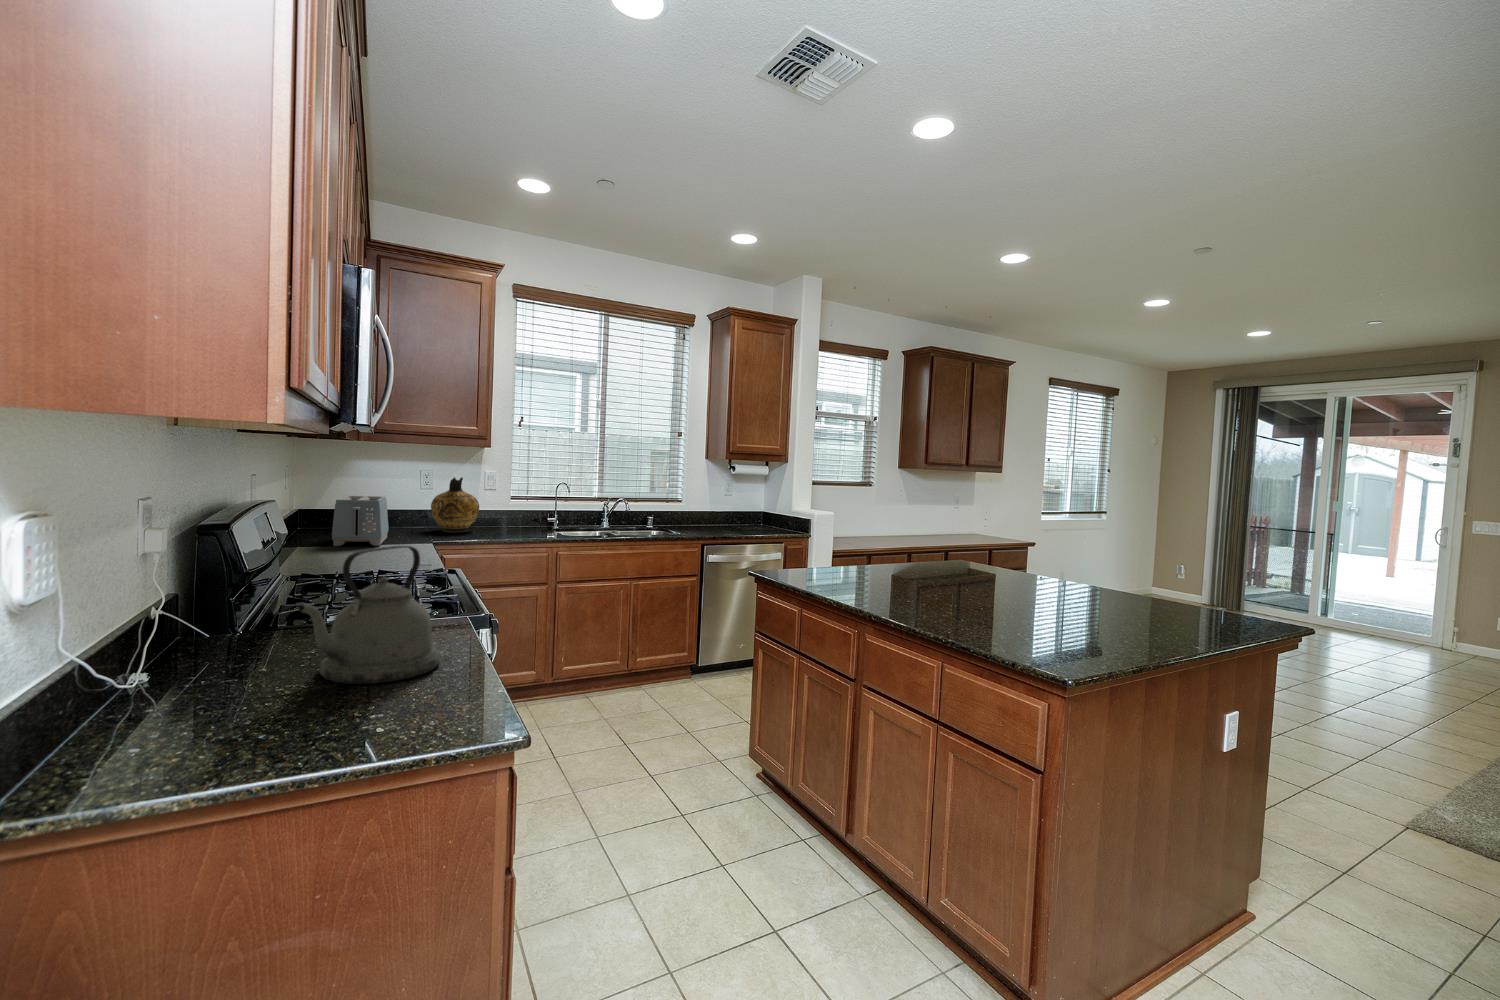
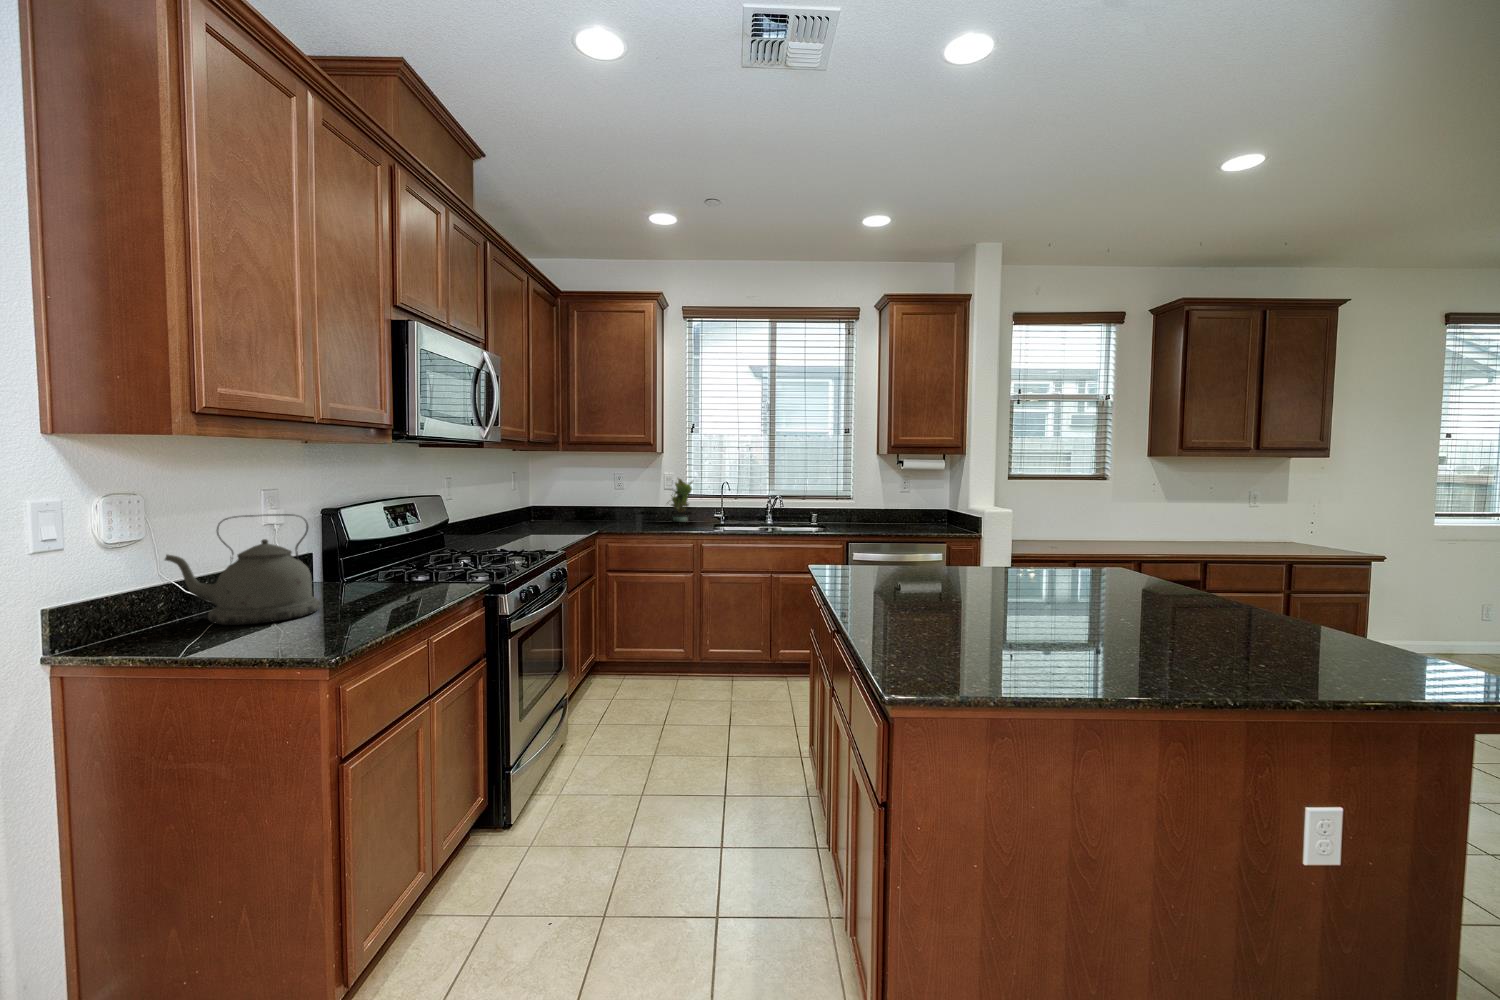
ceramic jug: present [431,477,479,532] -> none [610,478,649,524]
potted plant: none [489,478,523,528] -> present [667,479,693,522]
toaster: present [332,496,389,546] -> none [510,493,566,532]

